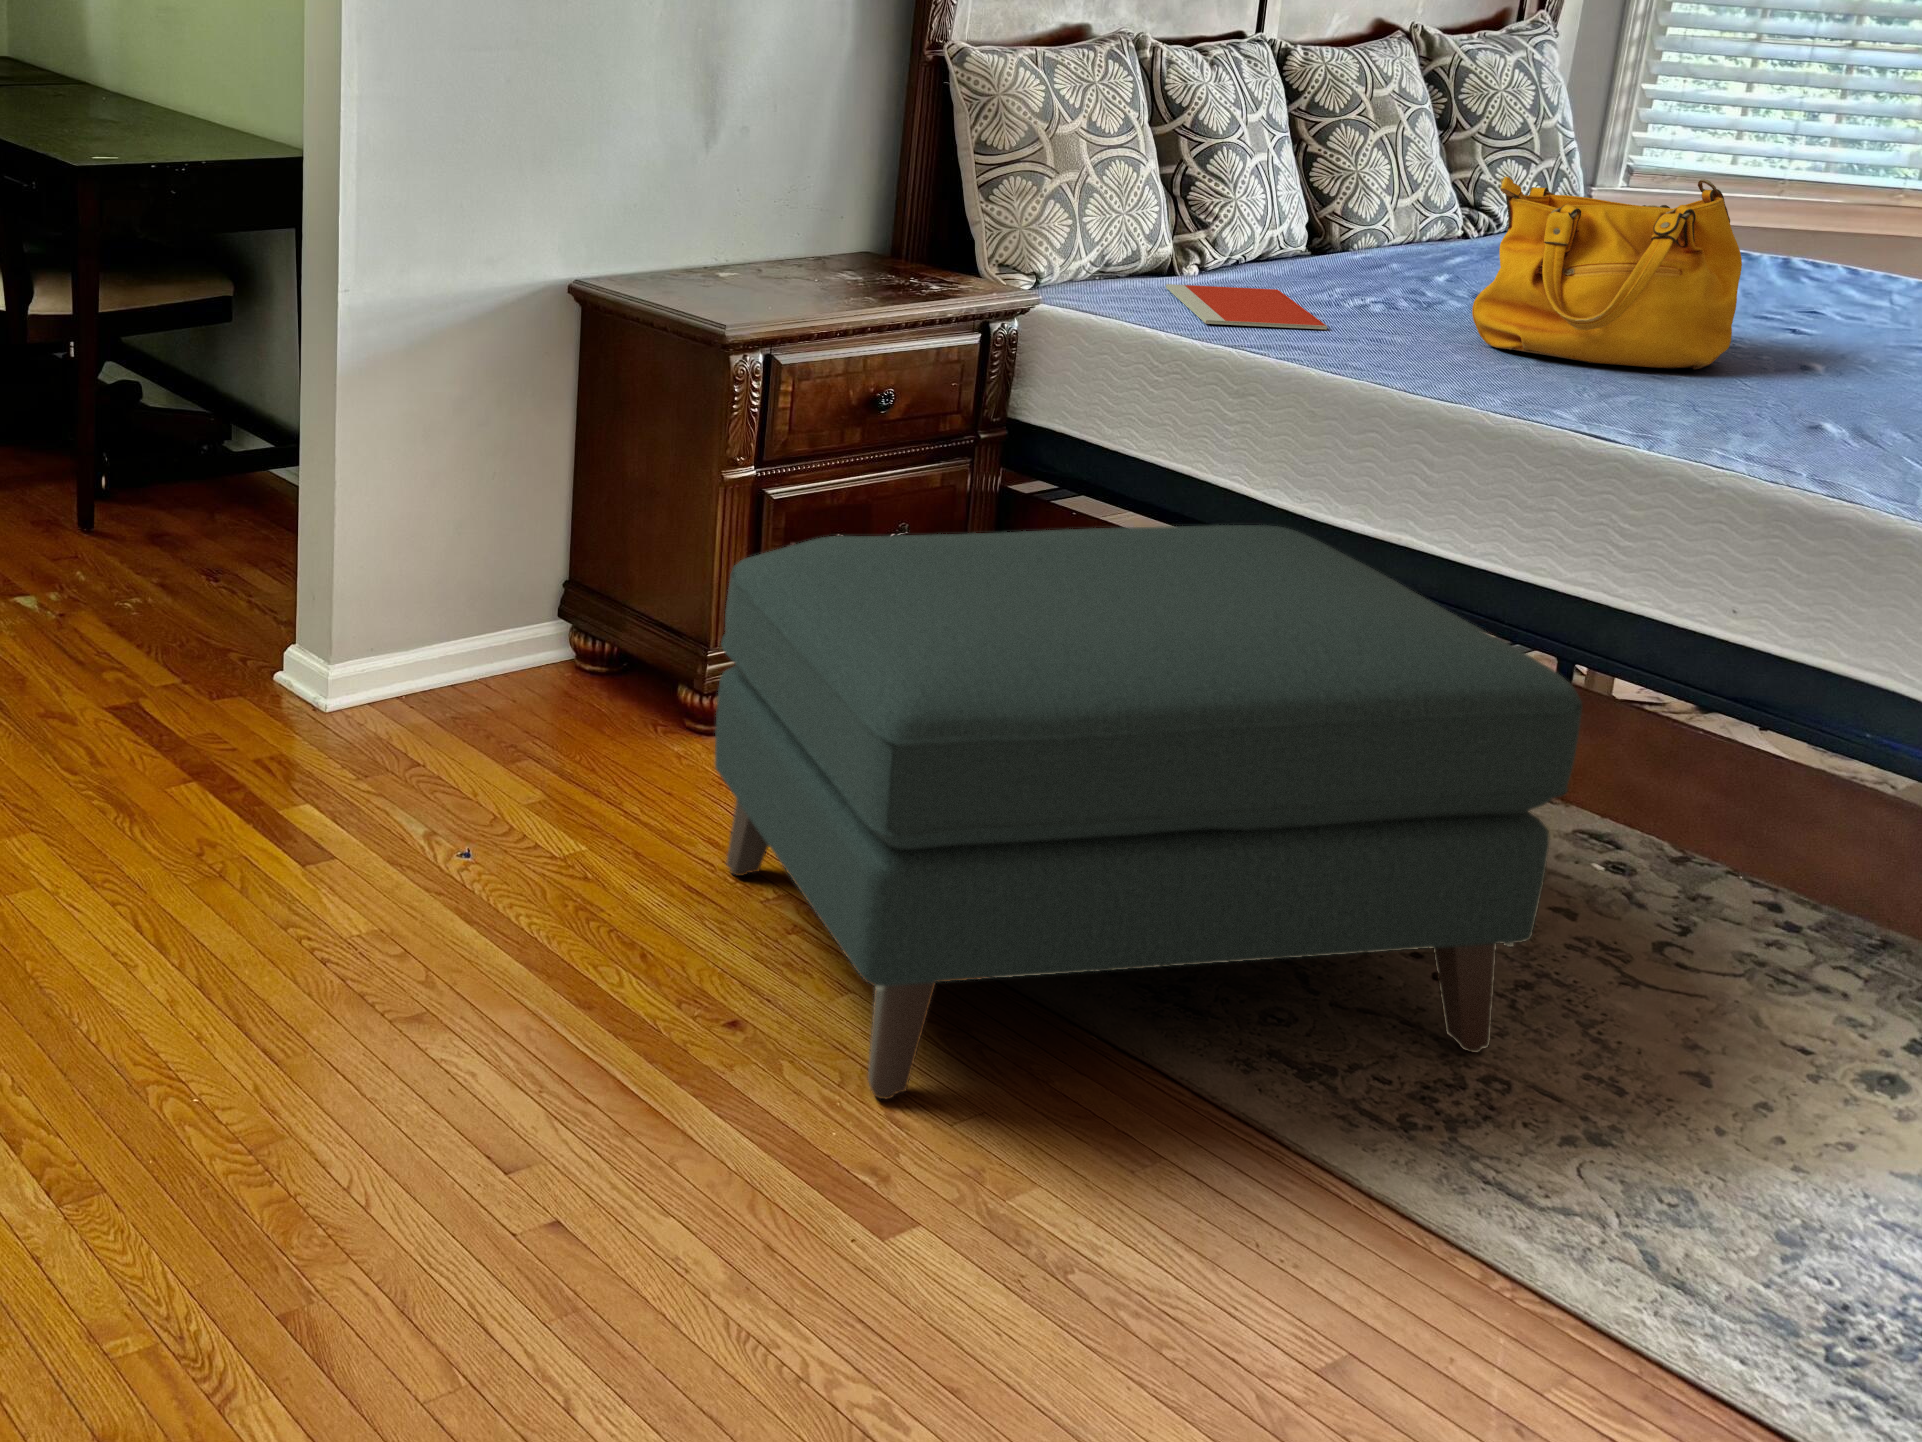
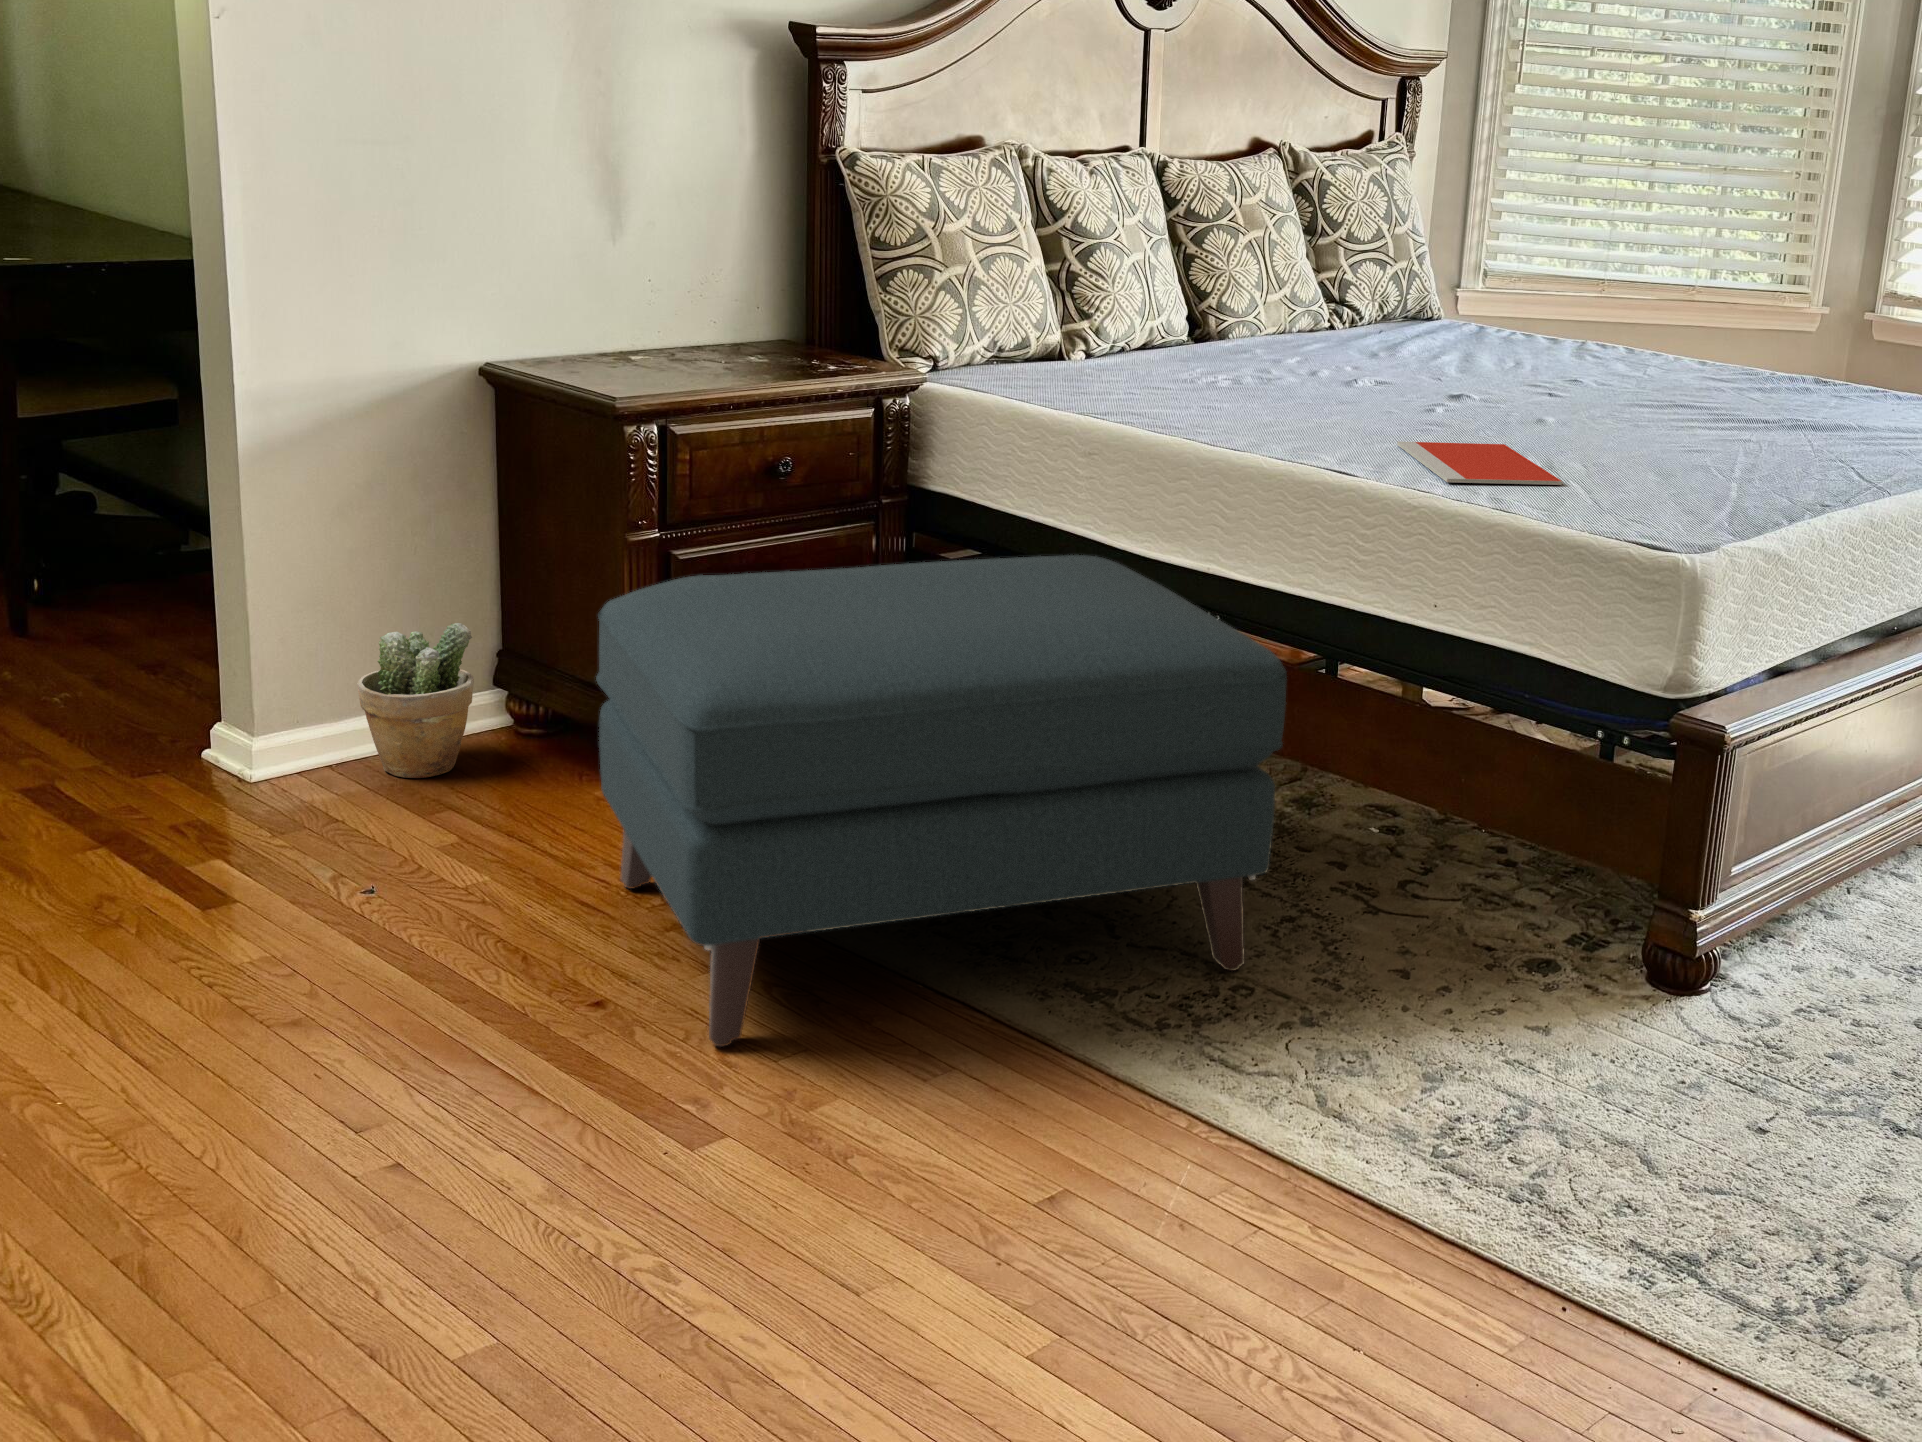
handbag: present [1472,176,1742,370] -> none [1279,263,1481,421]
notebook: present [1166,284,1327,329] -> present [1397,441,1562,485]
potted plant: none [433,556,551,719] -> present [357,623,474,778]

